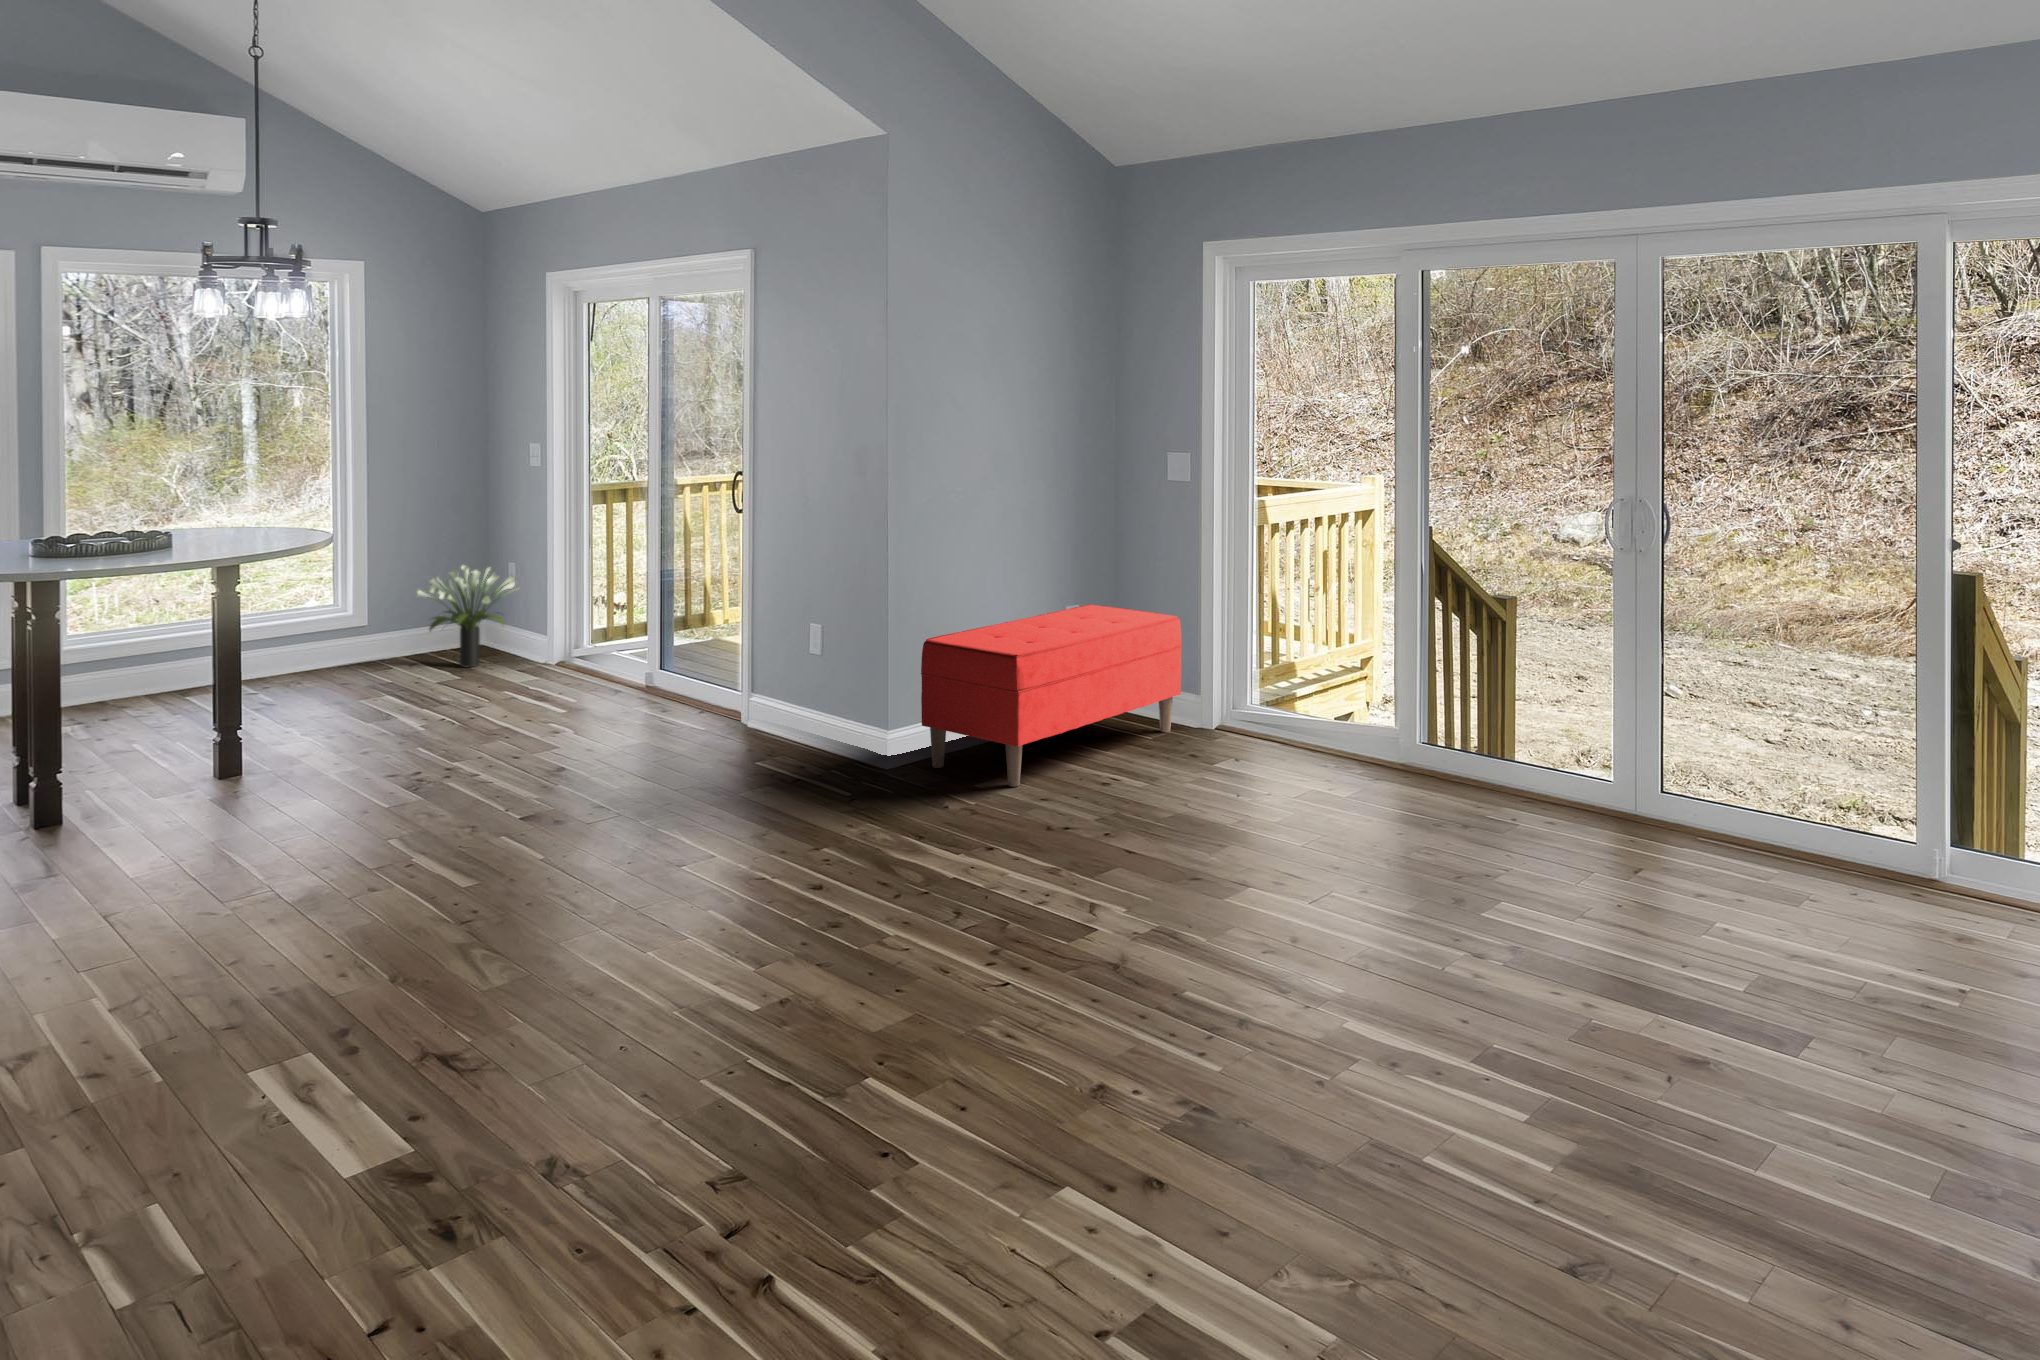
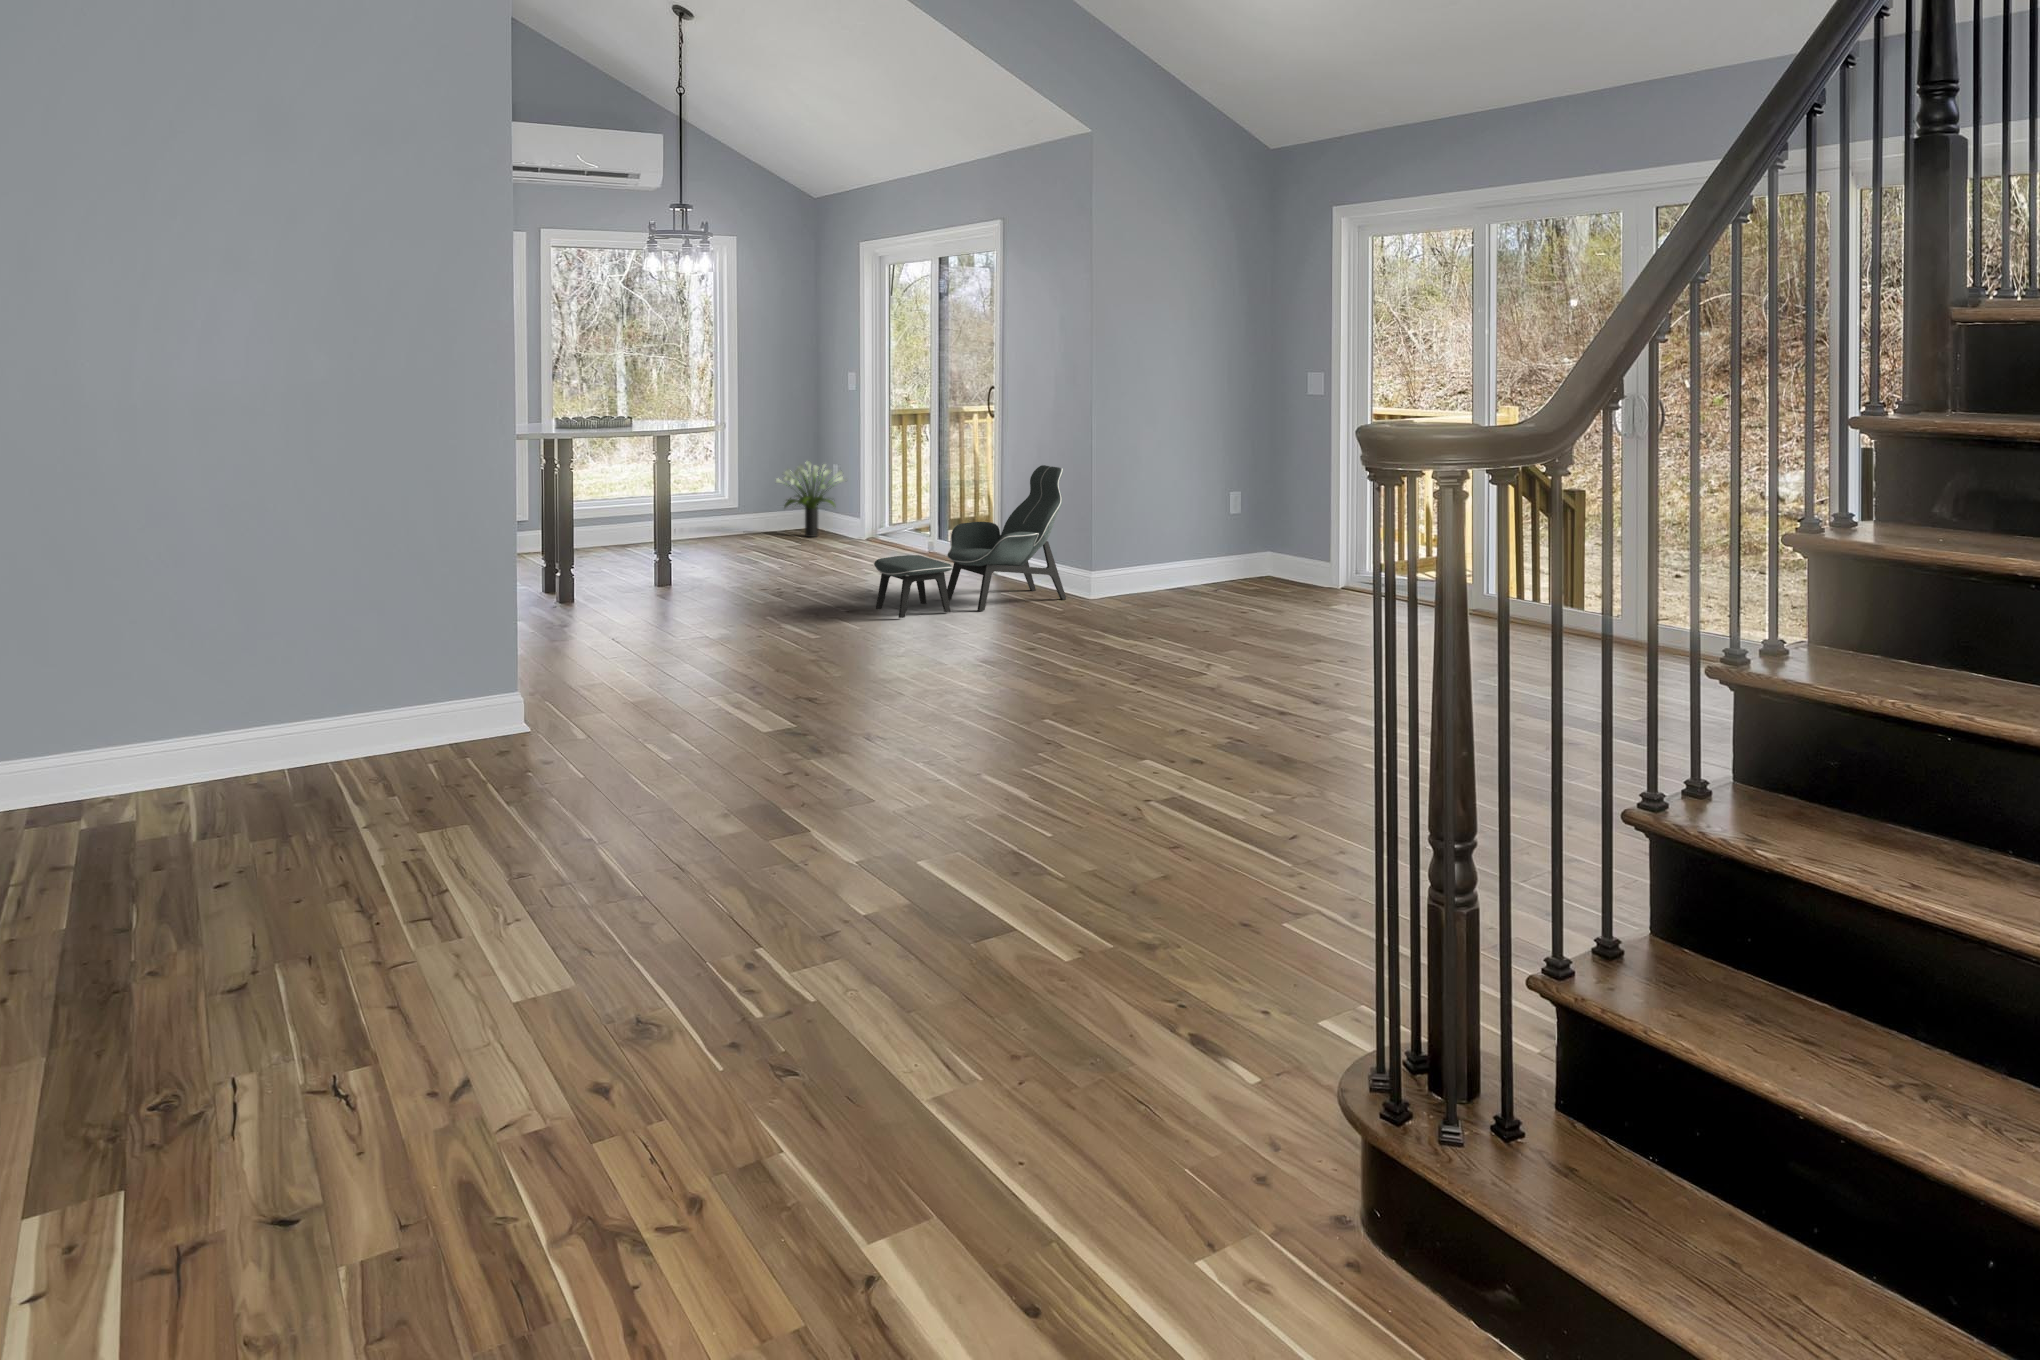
lounge chair: none [569,579,848,821] -> present [874,465,1066,618]
bench: present [921,605,1182,787] -> none [1118,496,1324,616]

